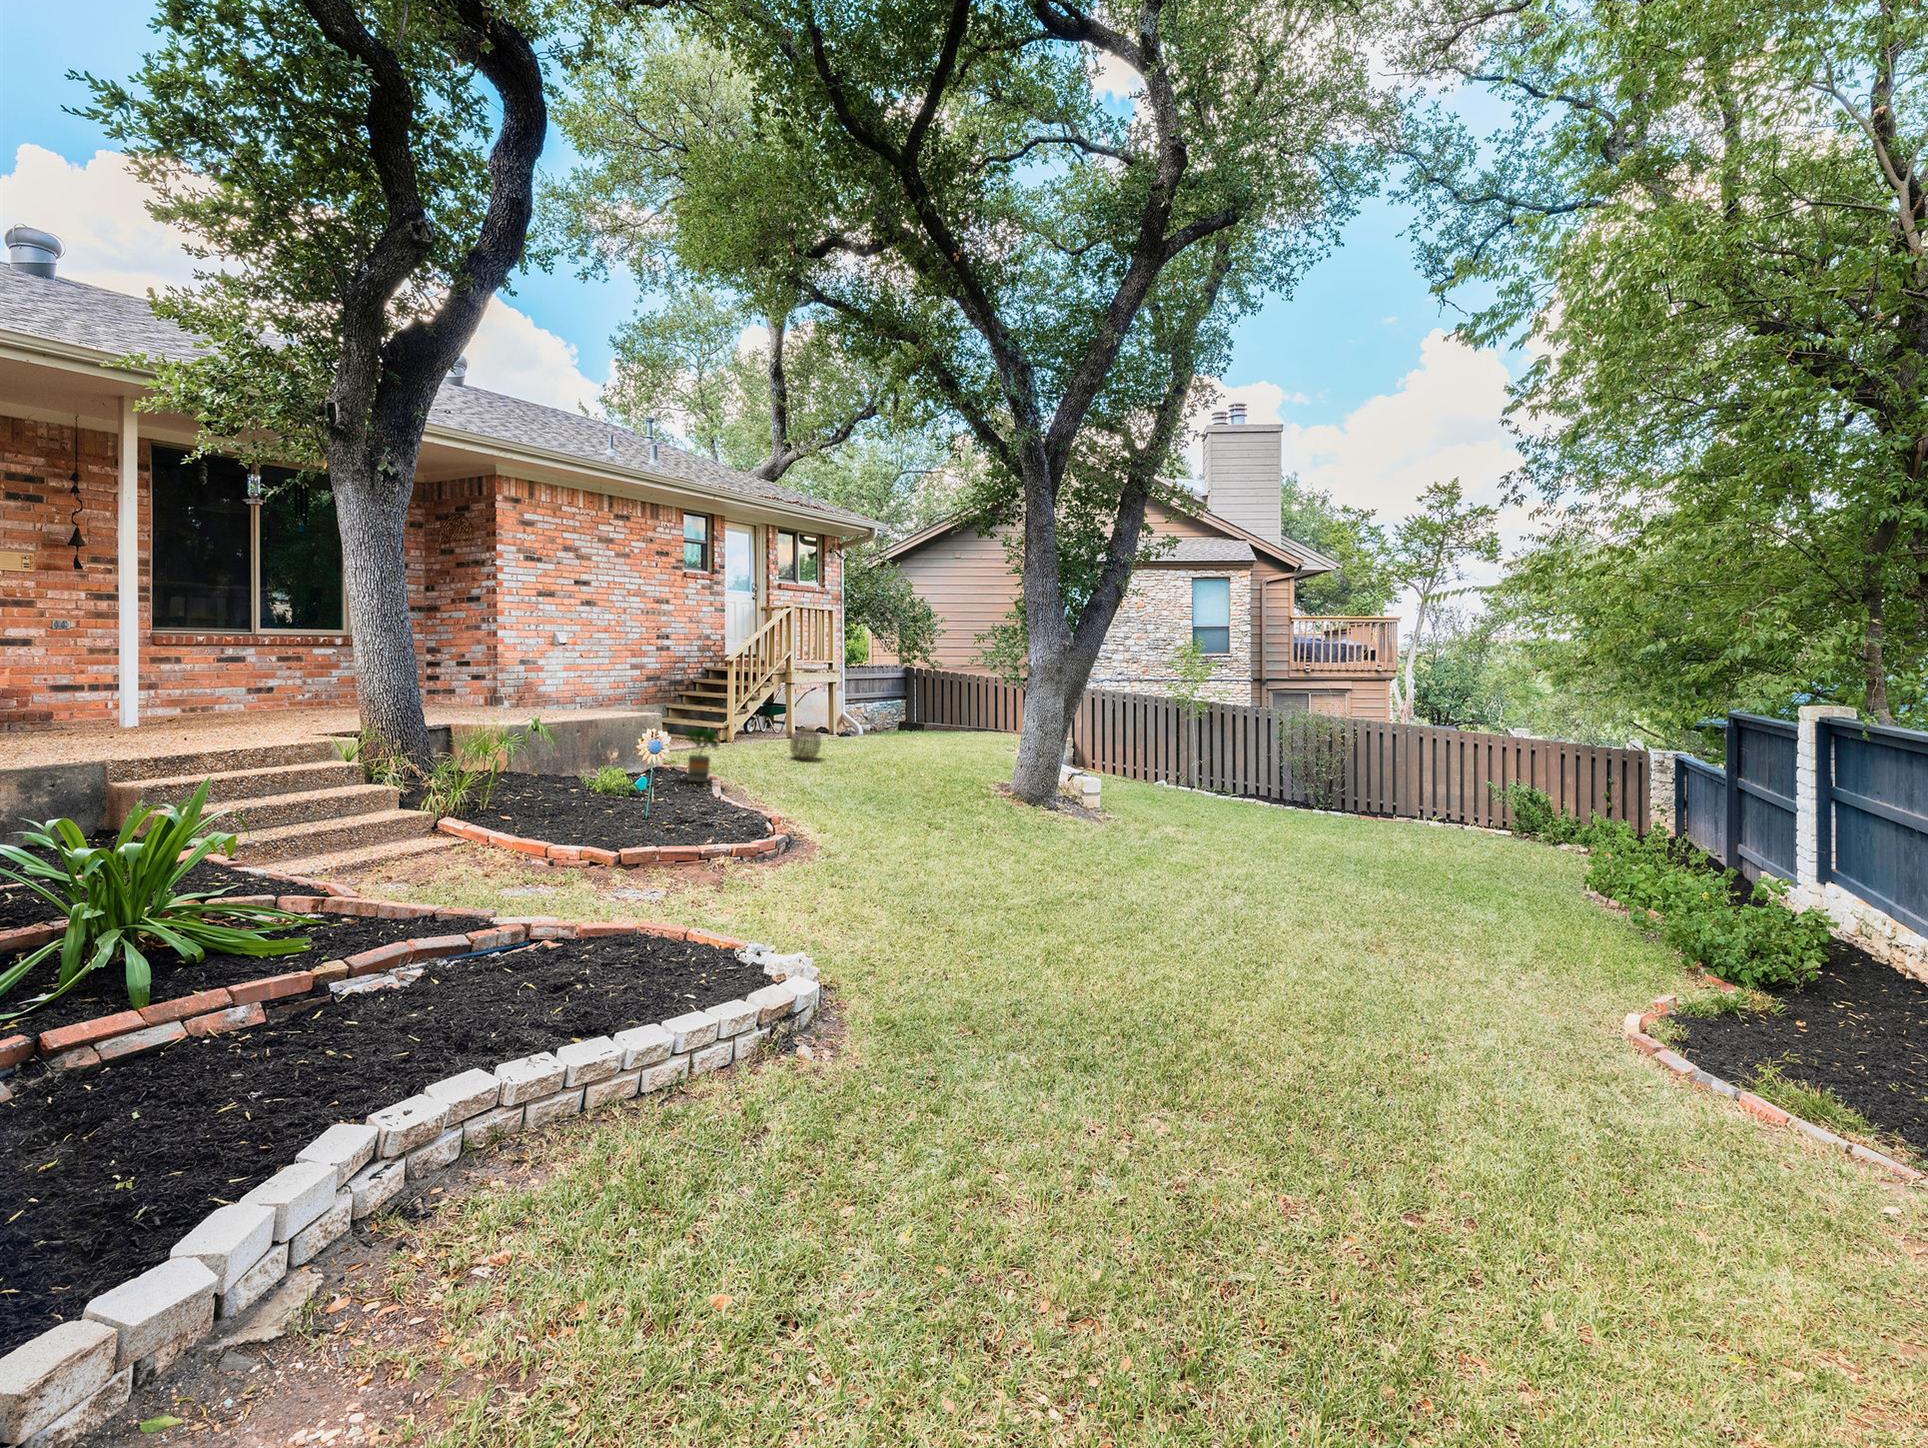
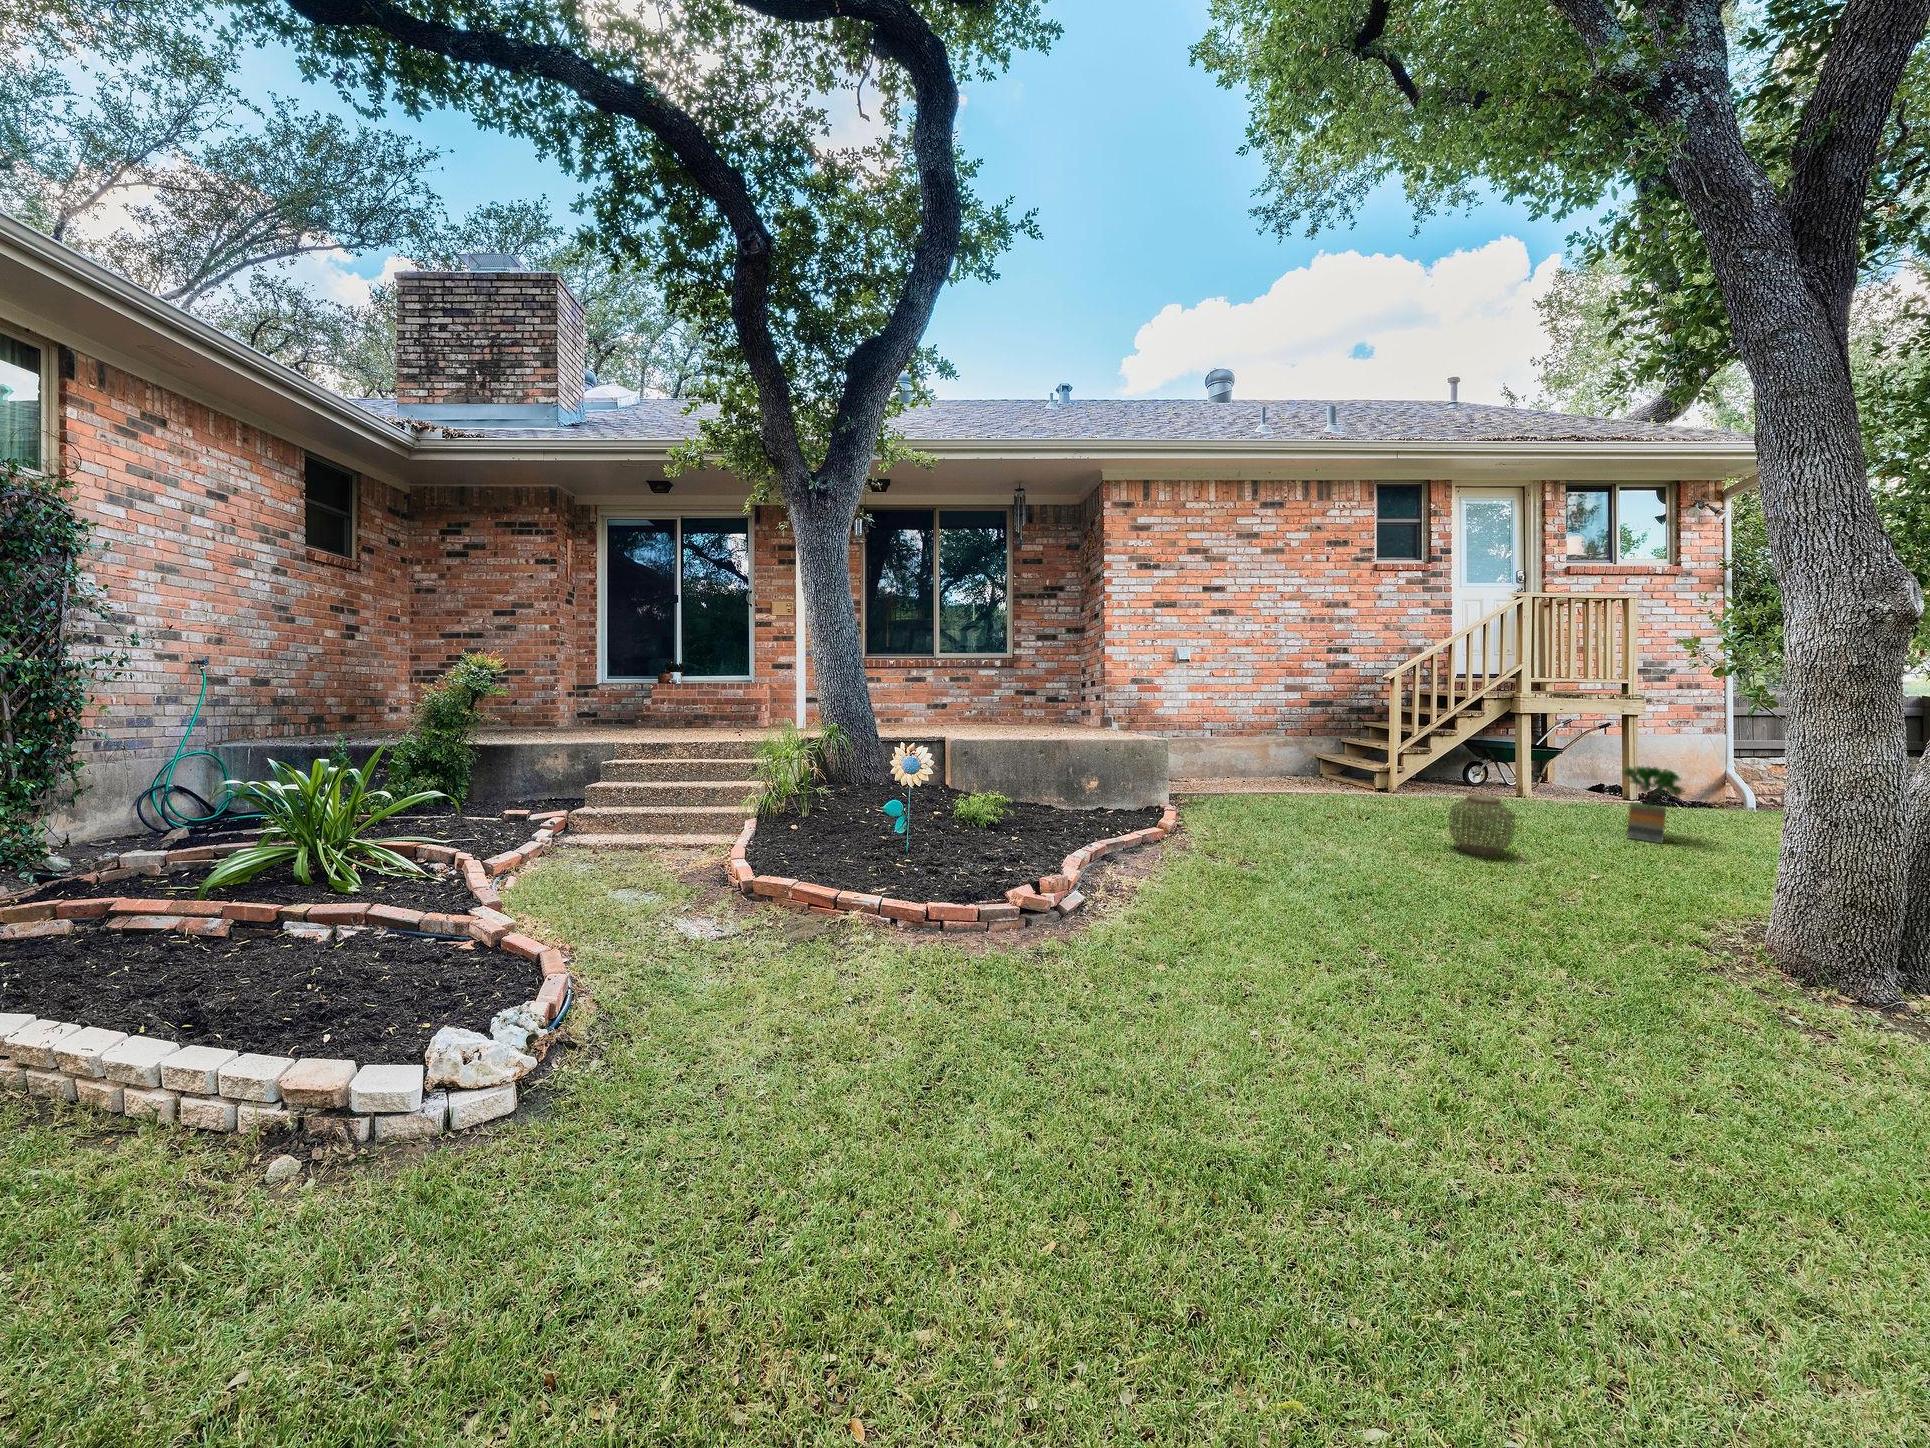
potted tree: present [685,729,720,782] -> present [1622,765,1685,843]

